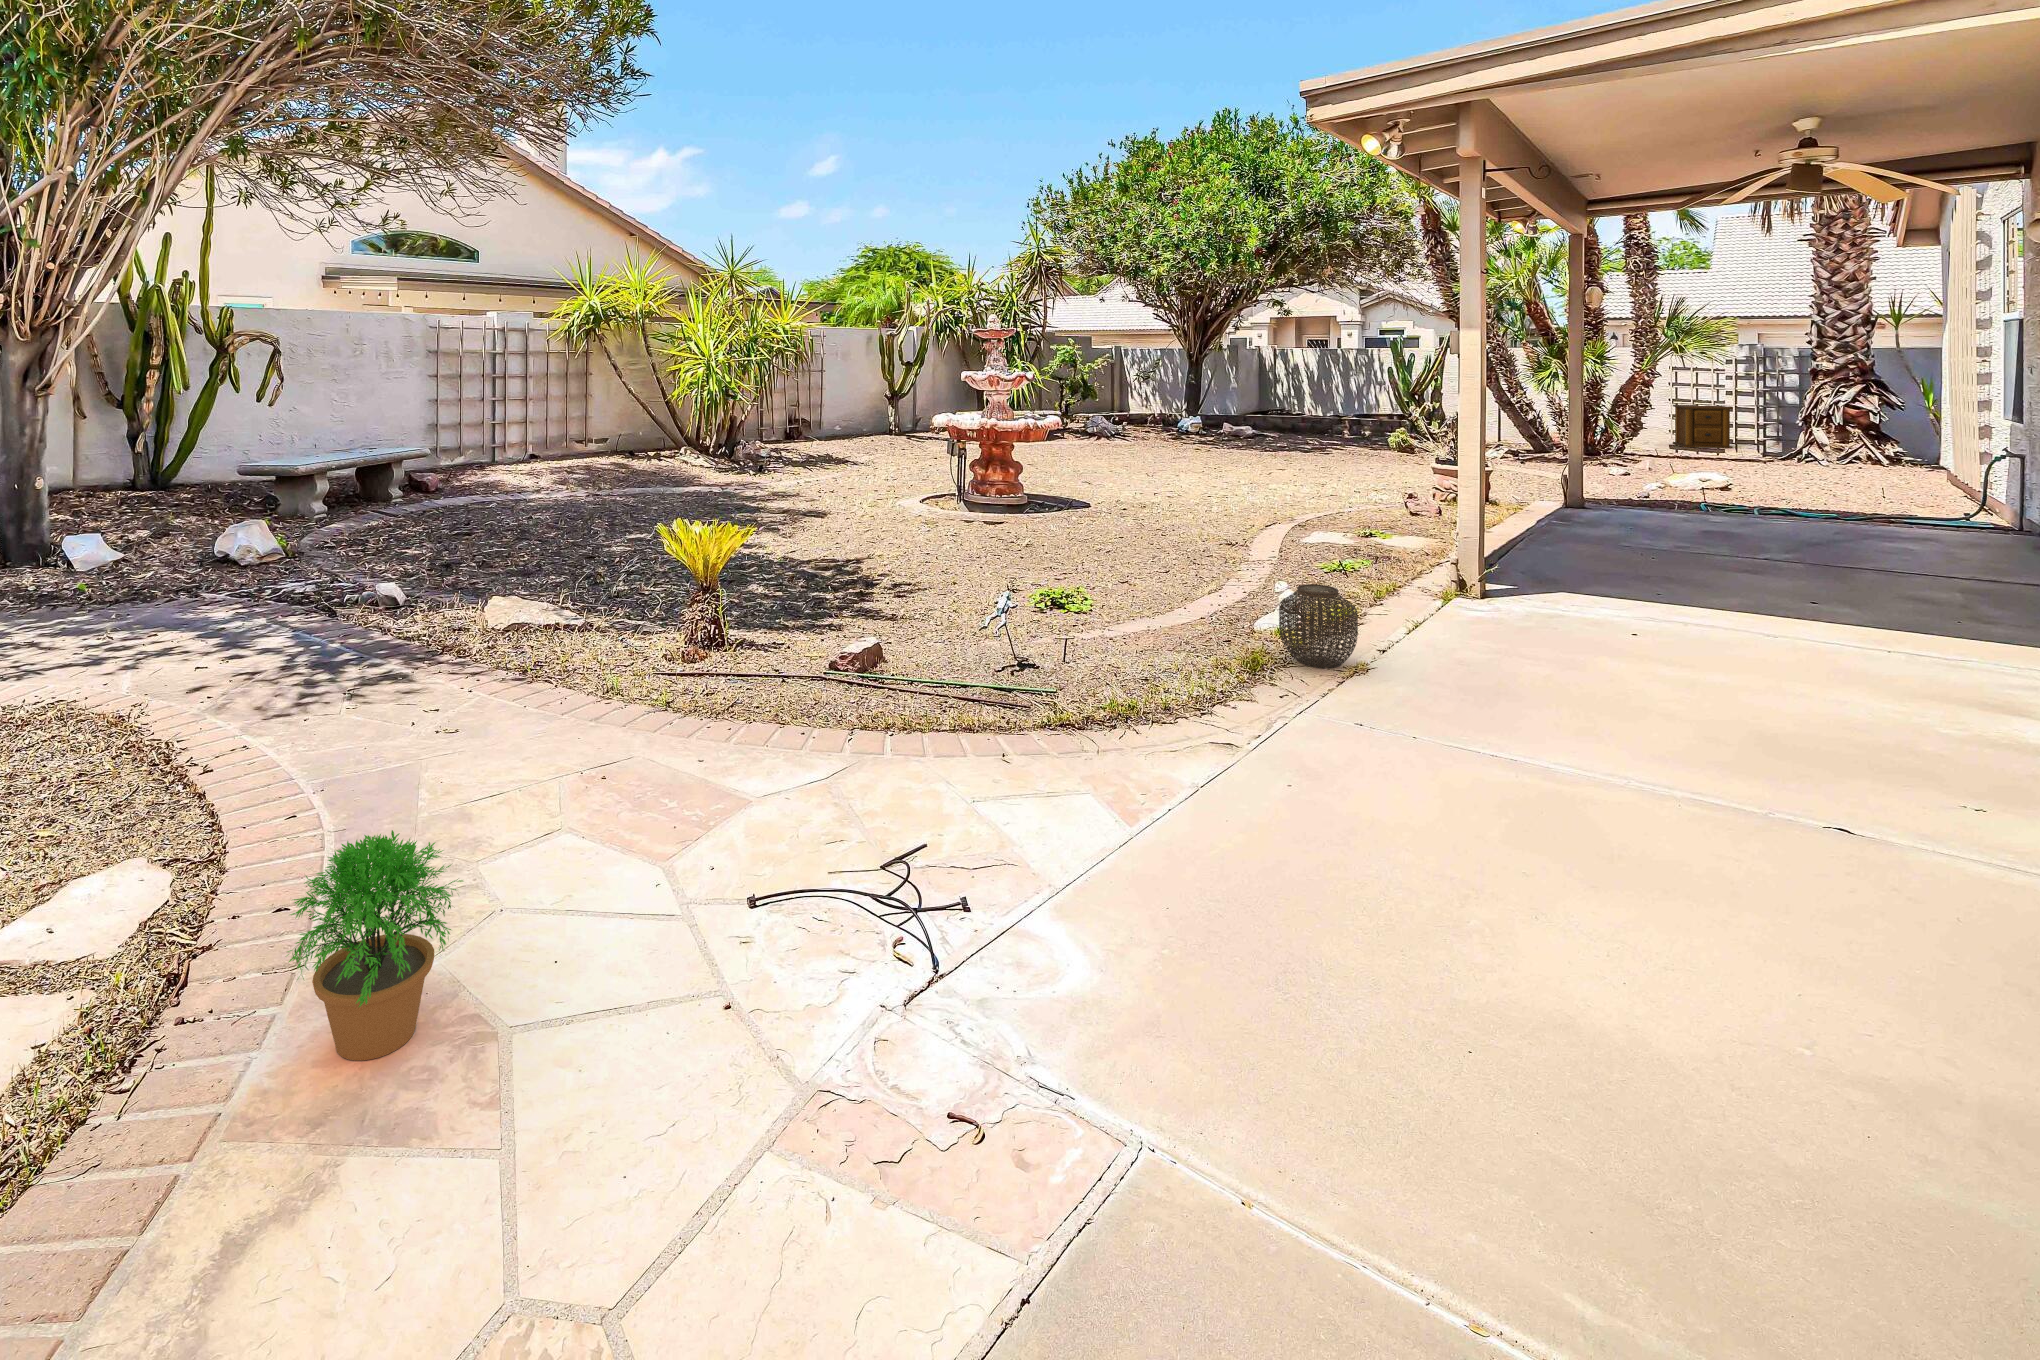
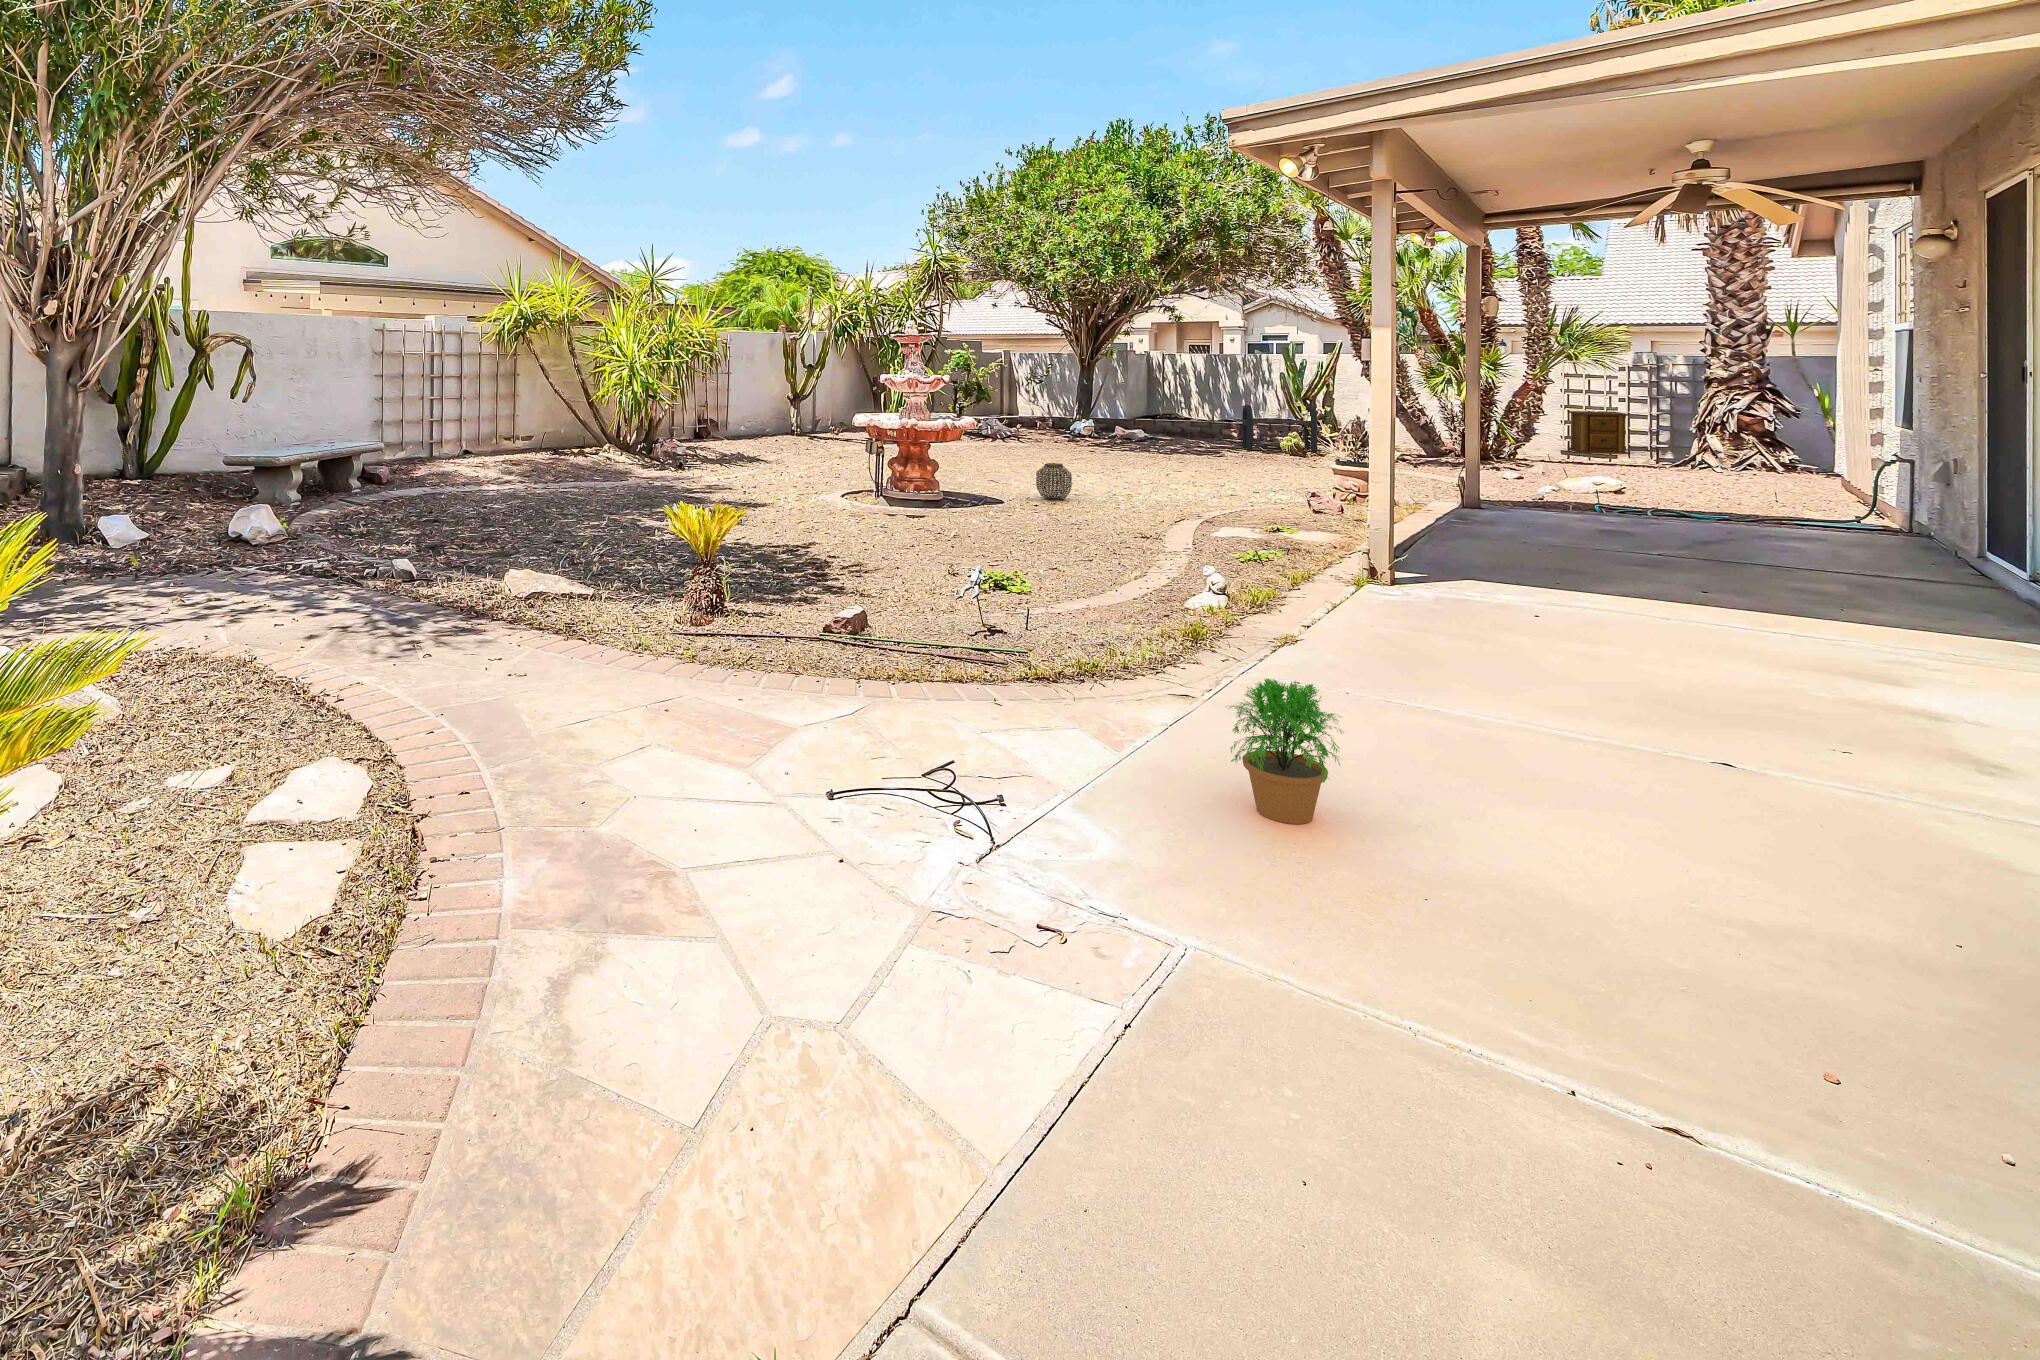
bench: none [1345,400,1420,449] -> present [1242,405,1317,453]
woven basket: present [1279,584,1358,668] -> present [1036,463,1072,500]
potted plant: present [287,830,463,1061] -> present [1230,679,1344,824]

